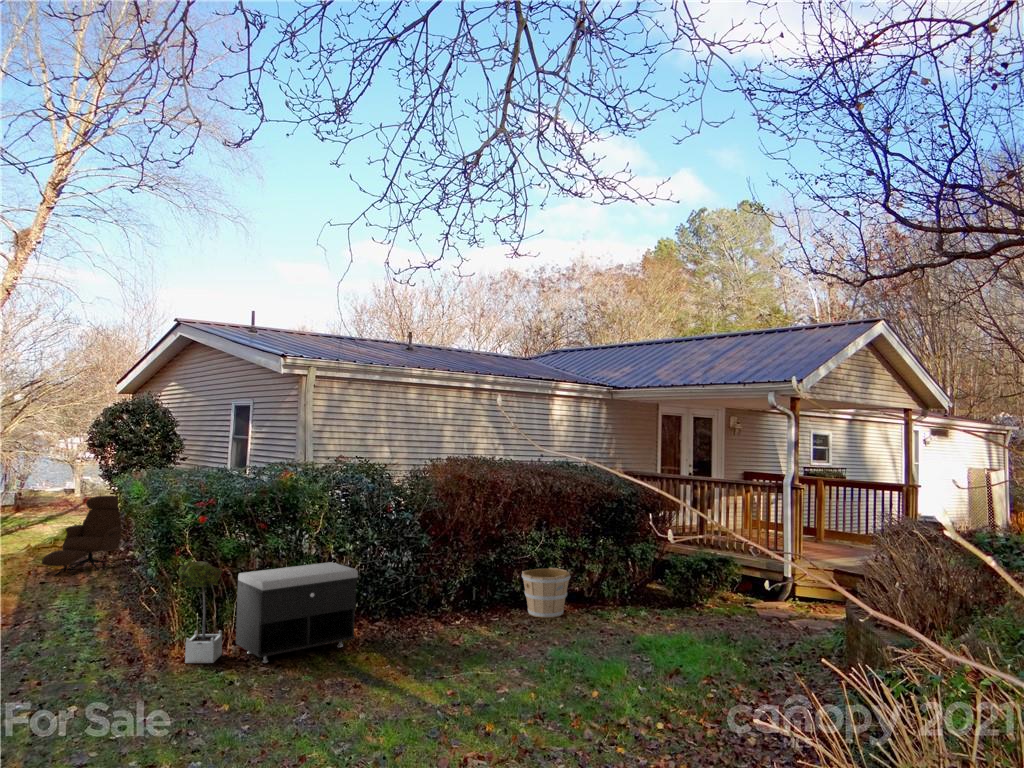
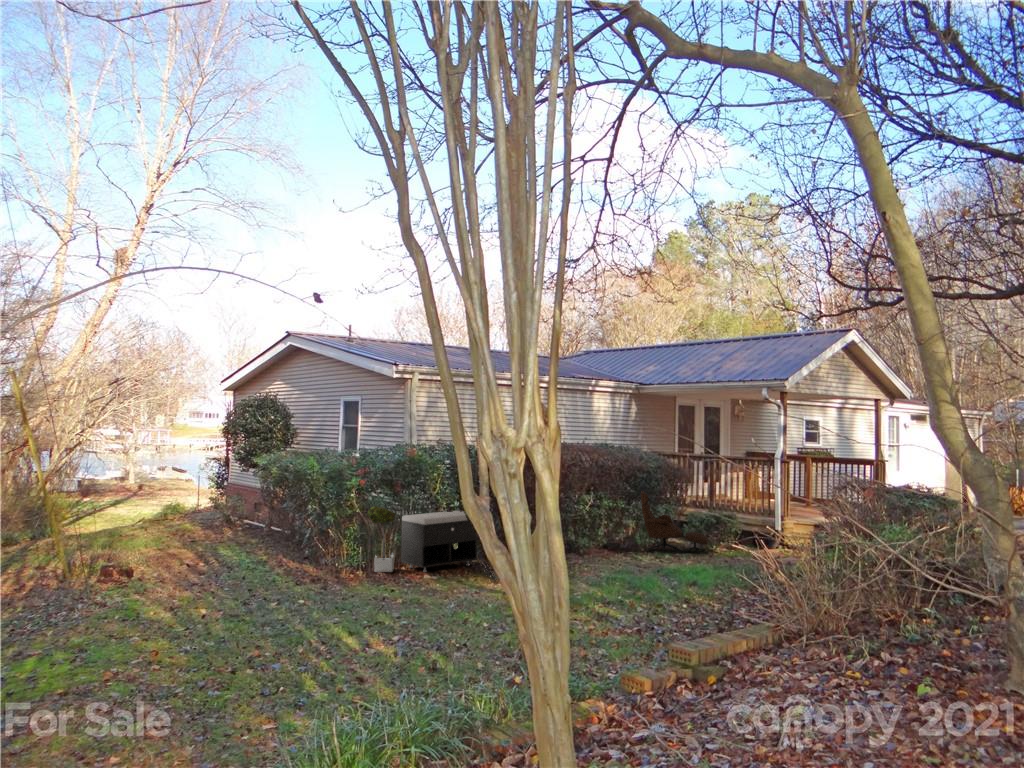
lounge chair: present [42,496,122,577] -> present [641,491,708,554]
wooden bucket: present [522,568,570,618] -> none [581,519,616,552]

